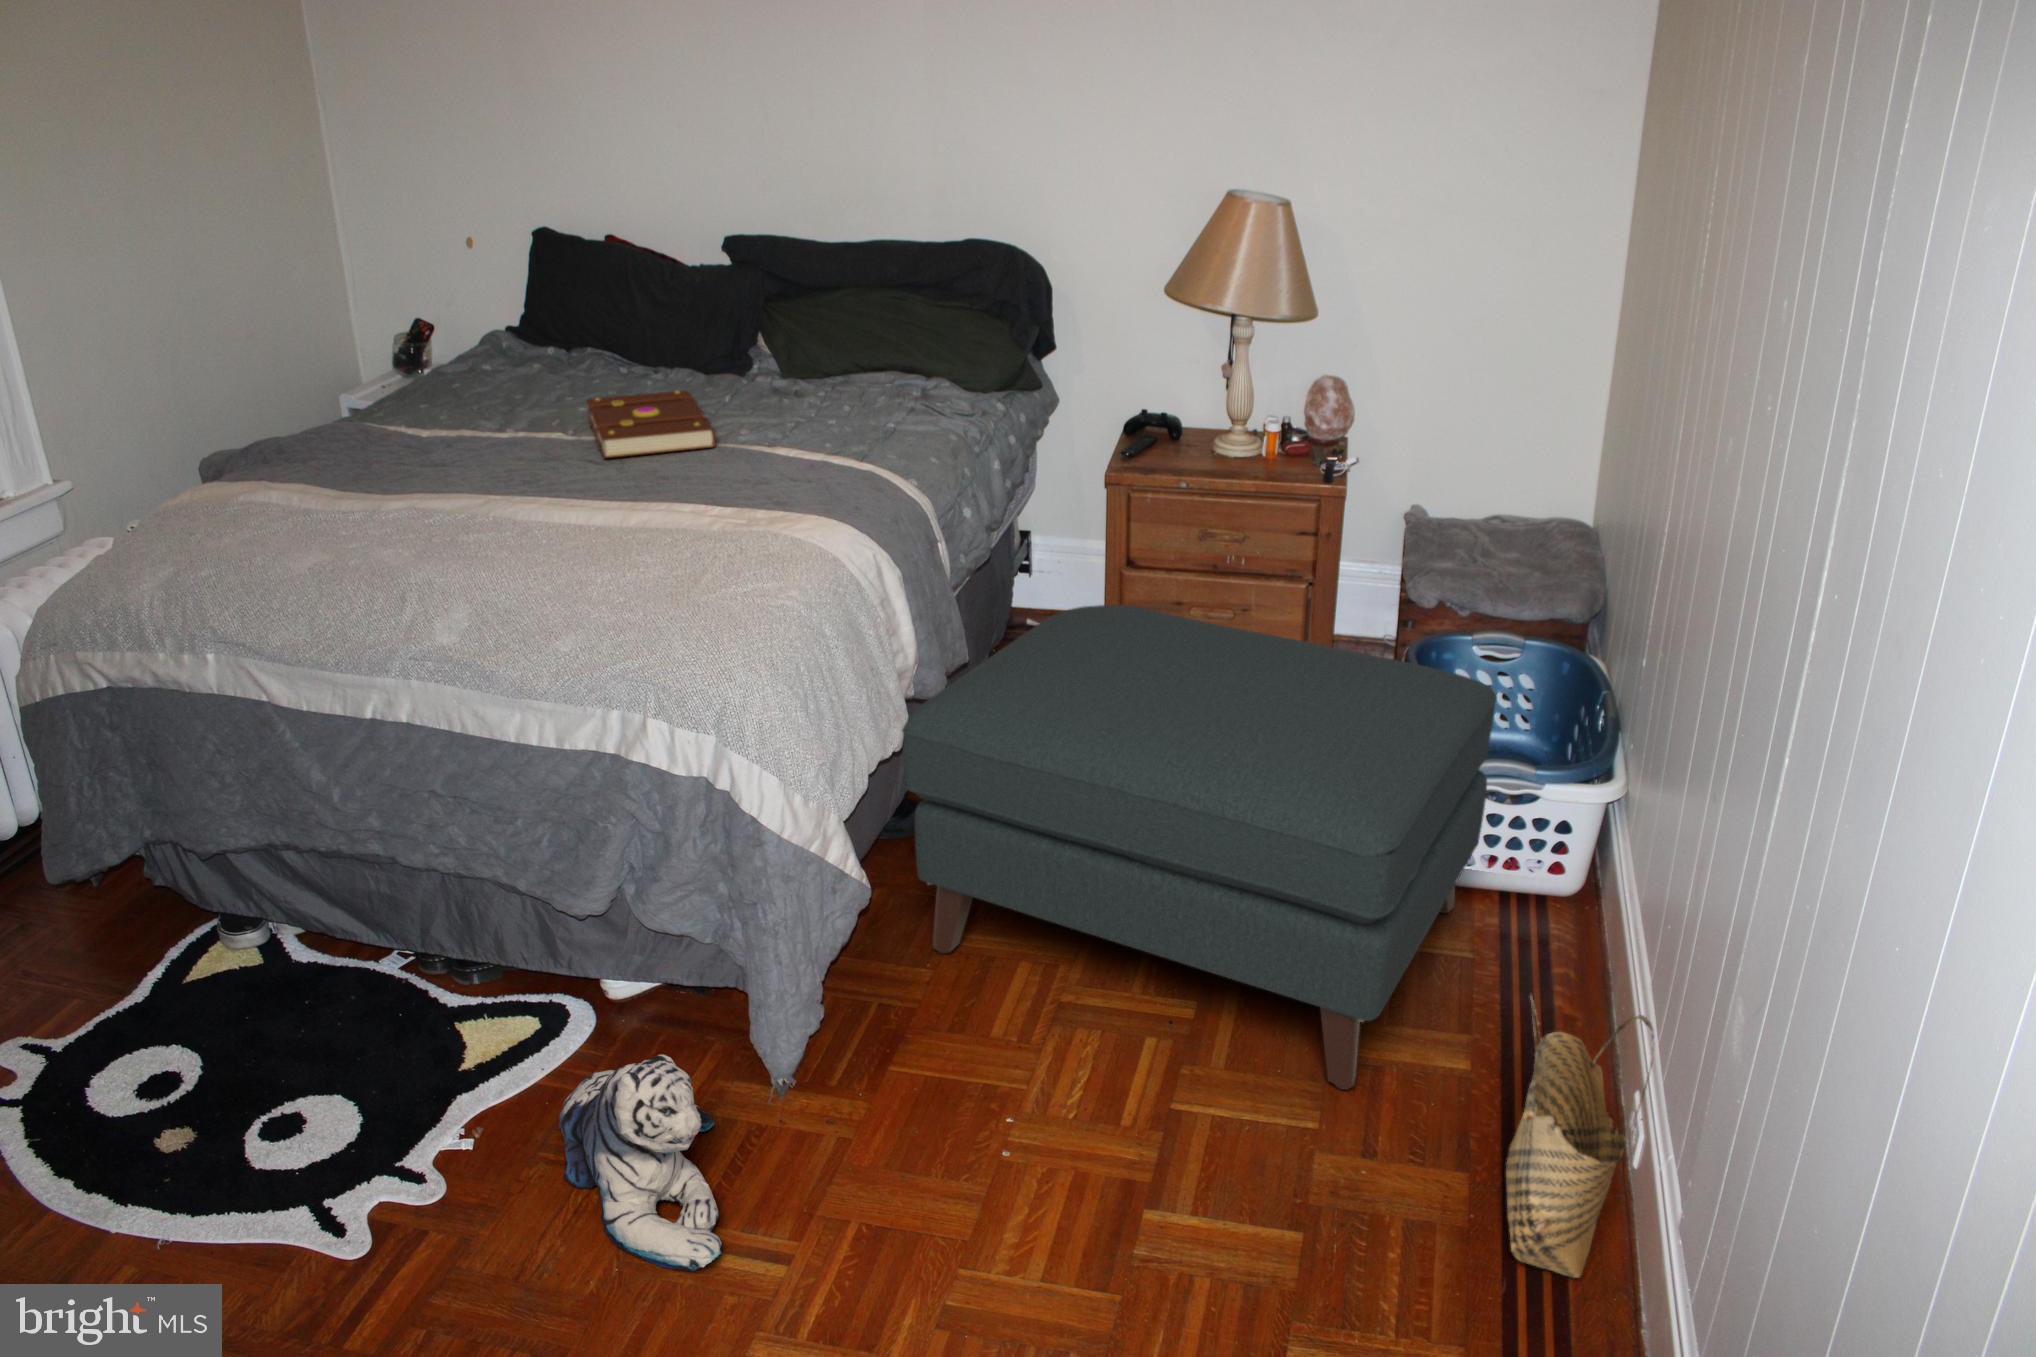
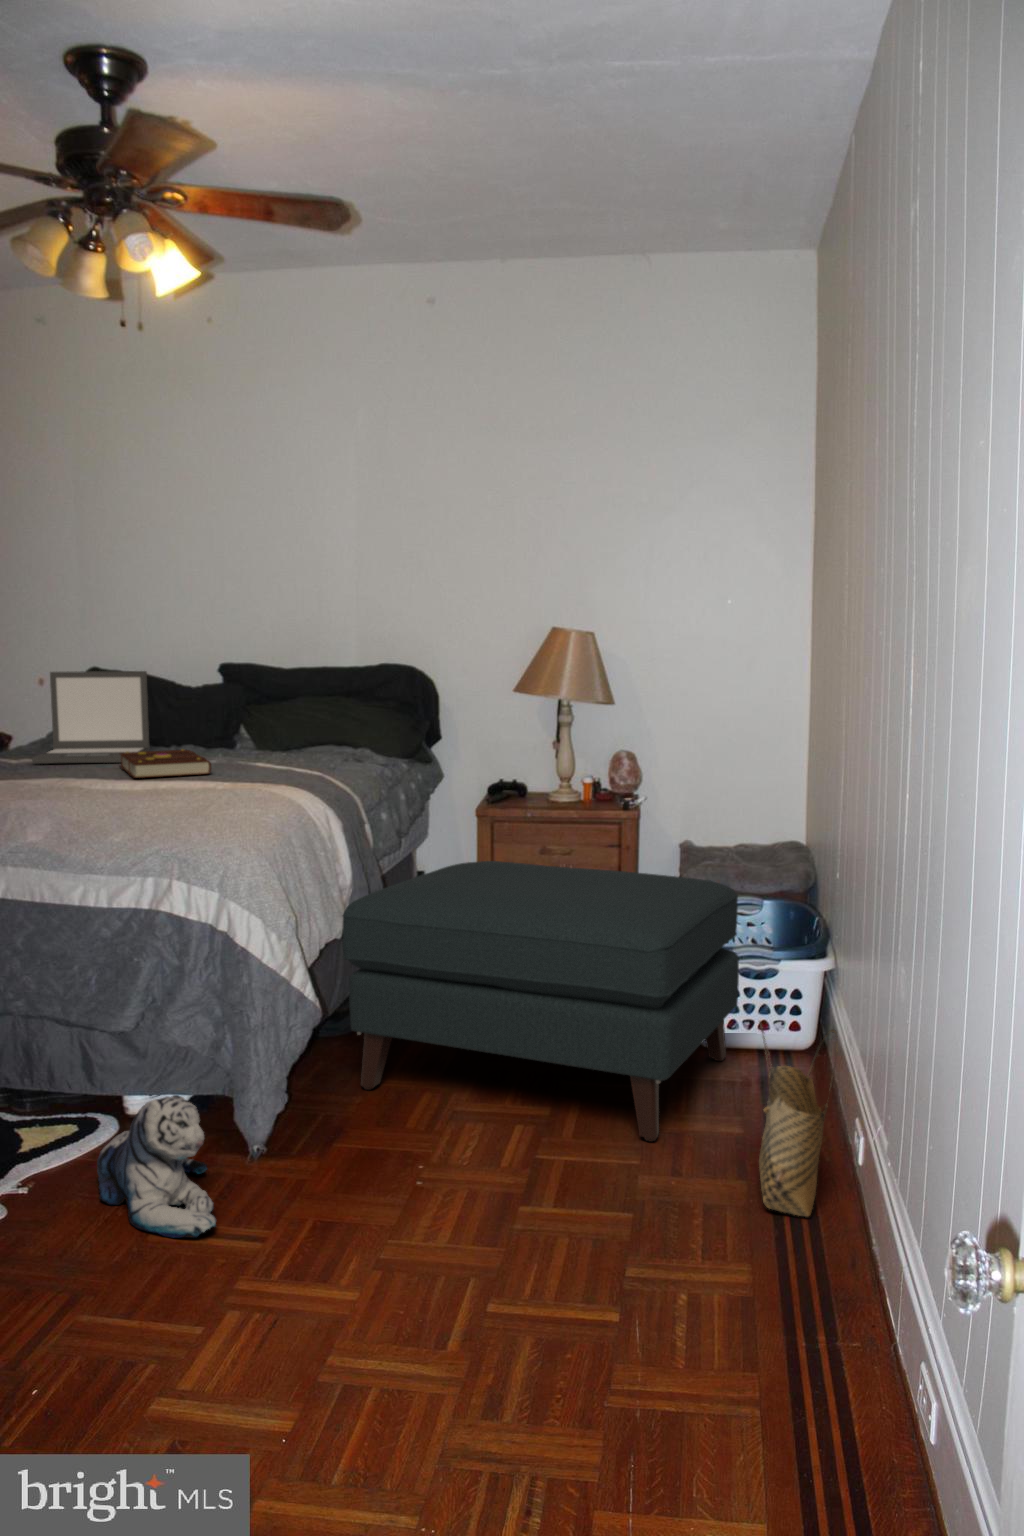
laptop: none [466,256,636,406] -> present [32,671,150,764]

